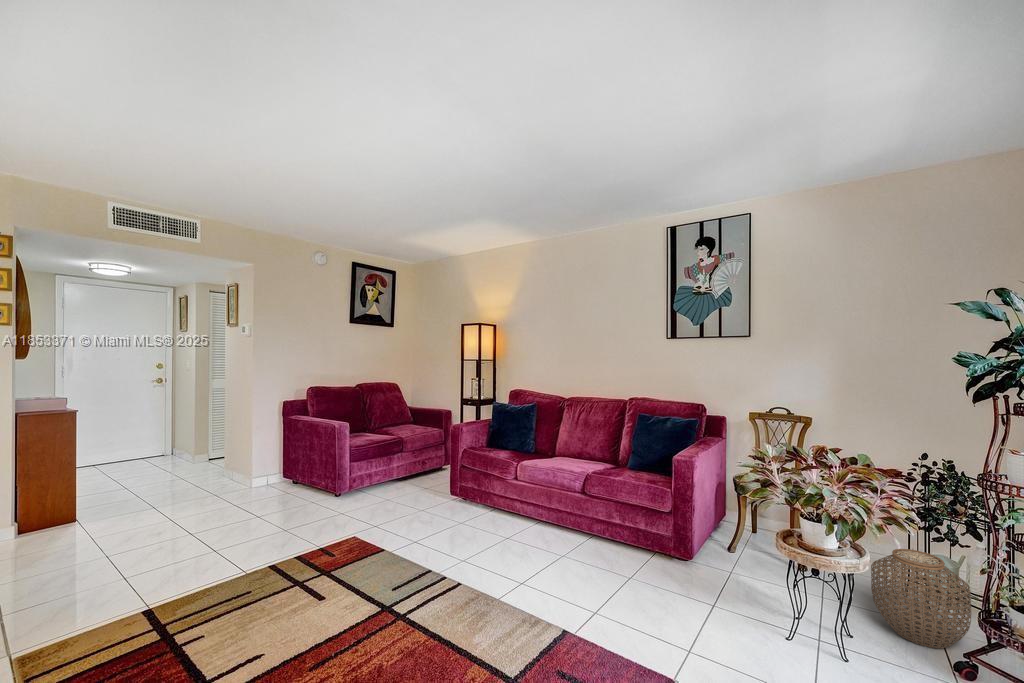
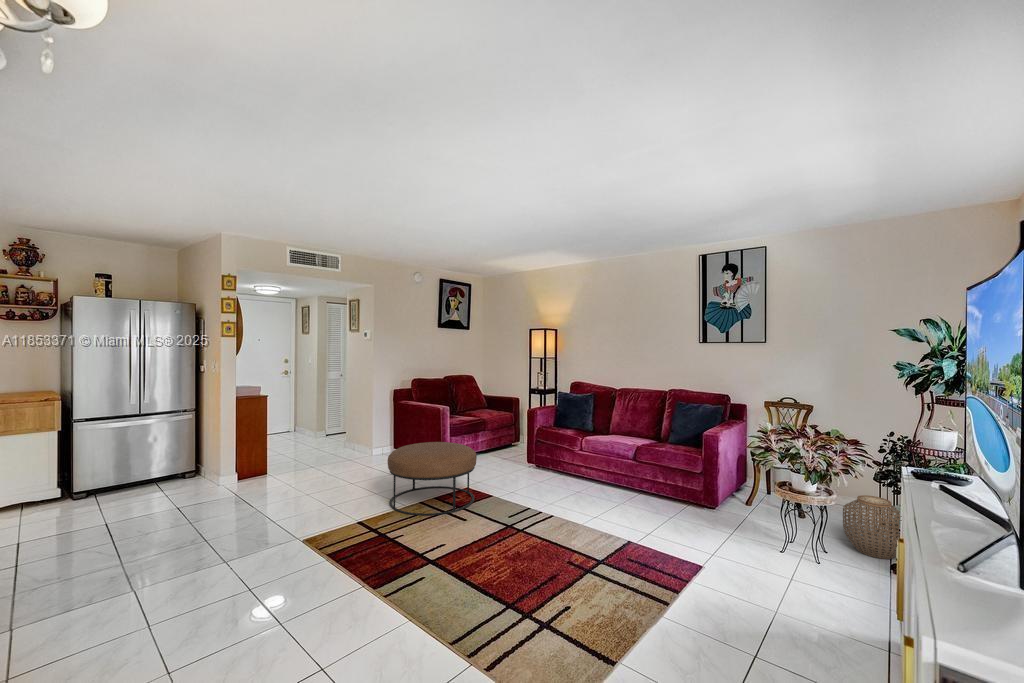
ottoman: none [222,473,362,588] -> present [388,442,477,515]

